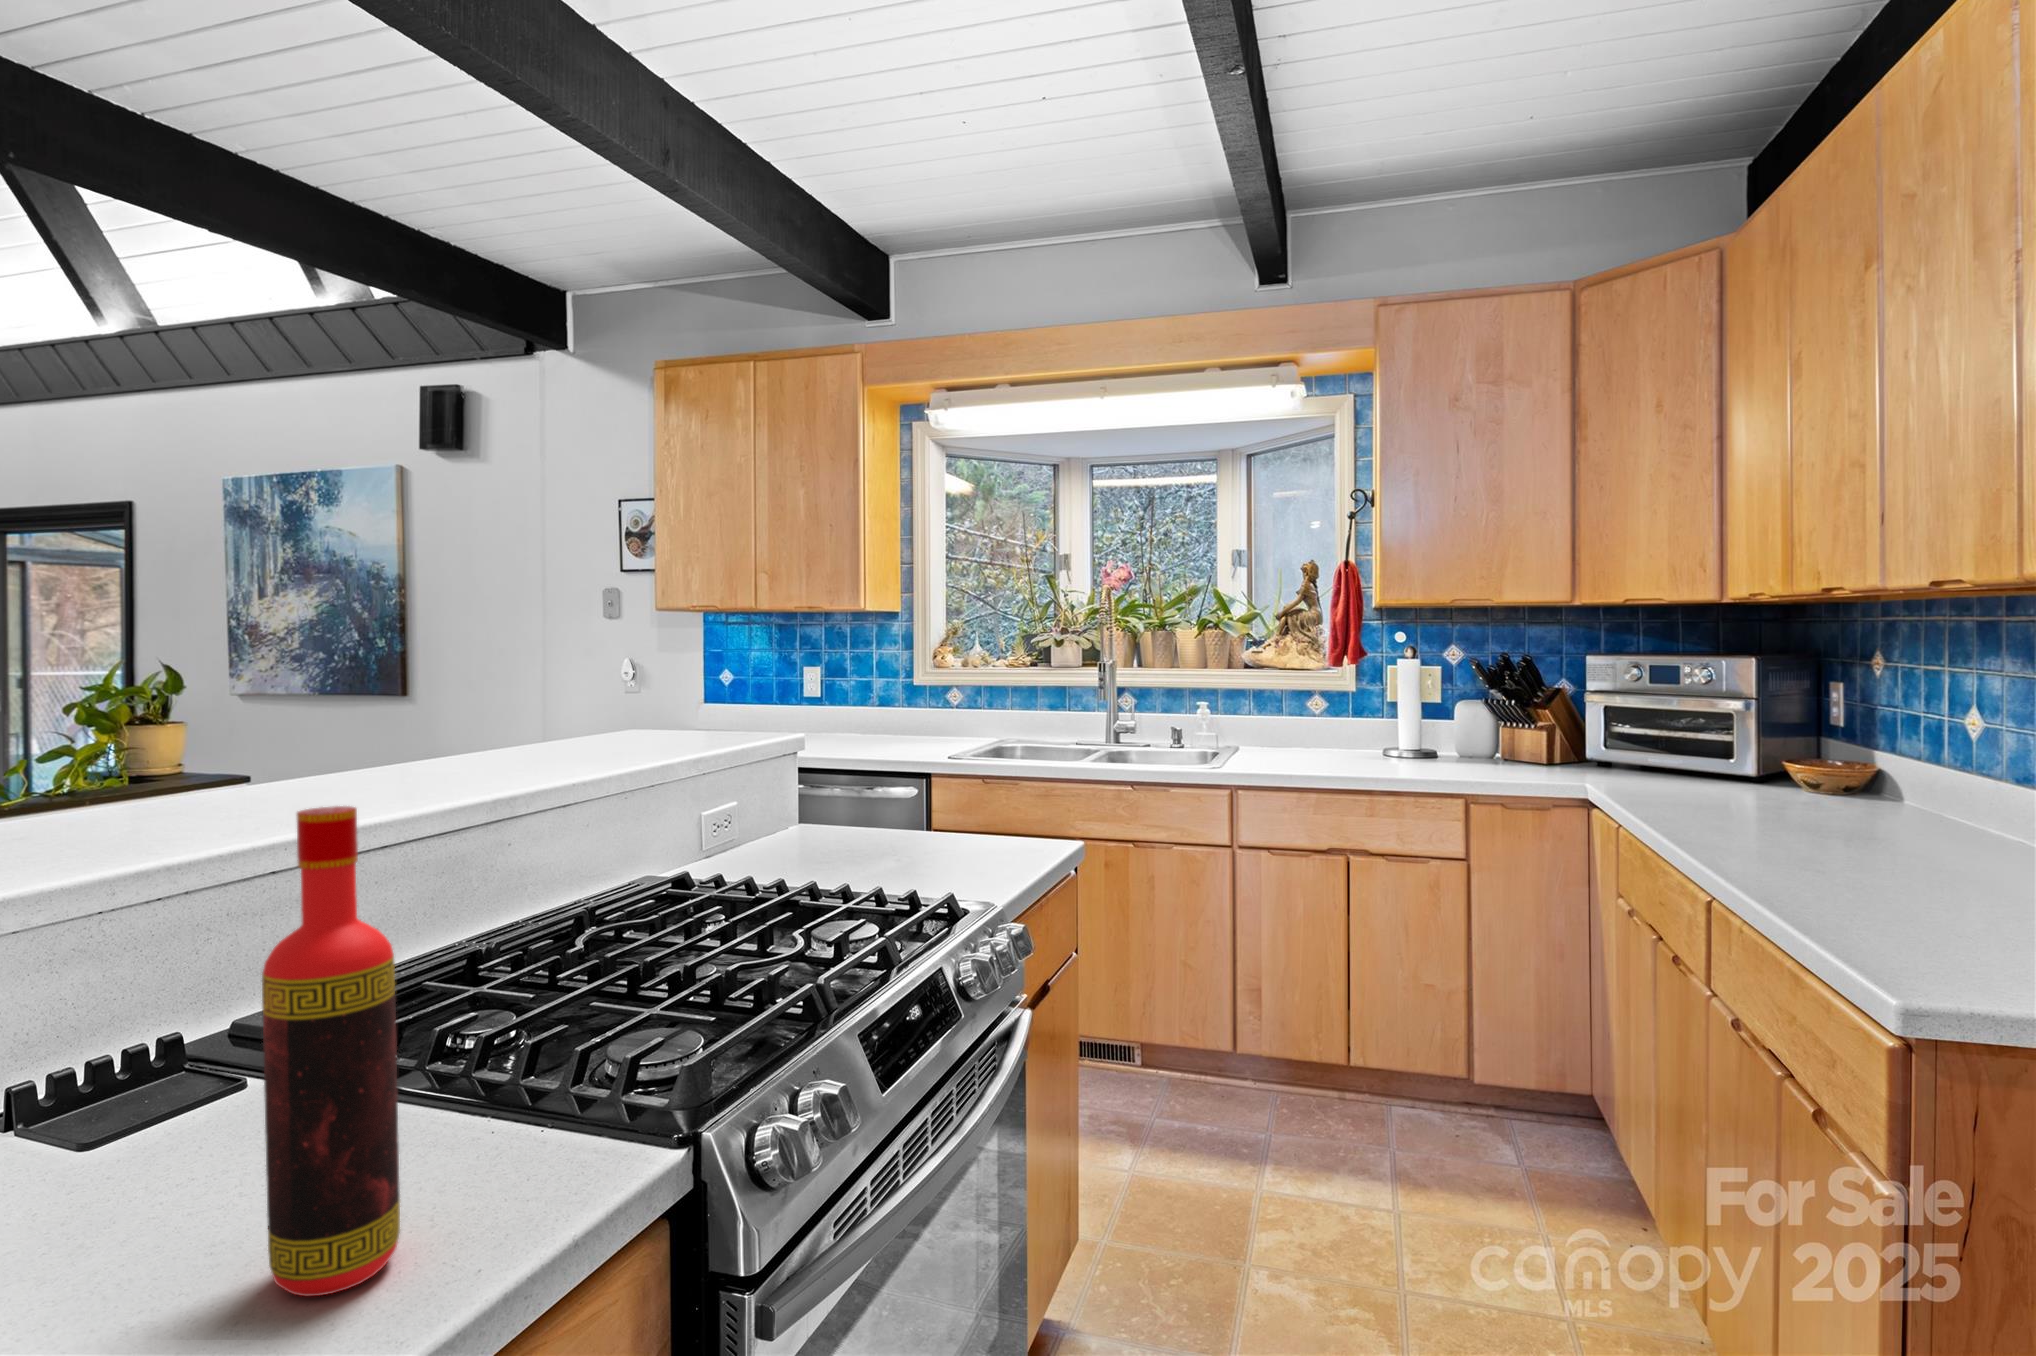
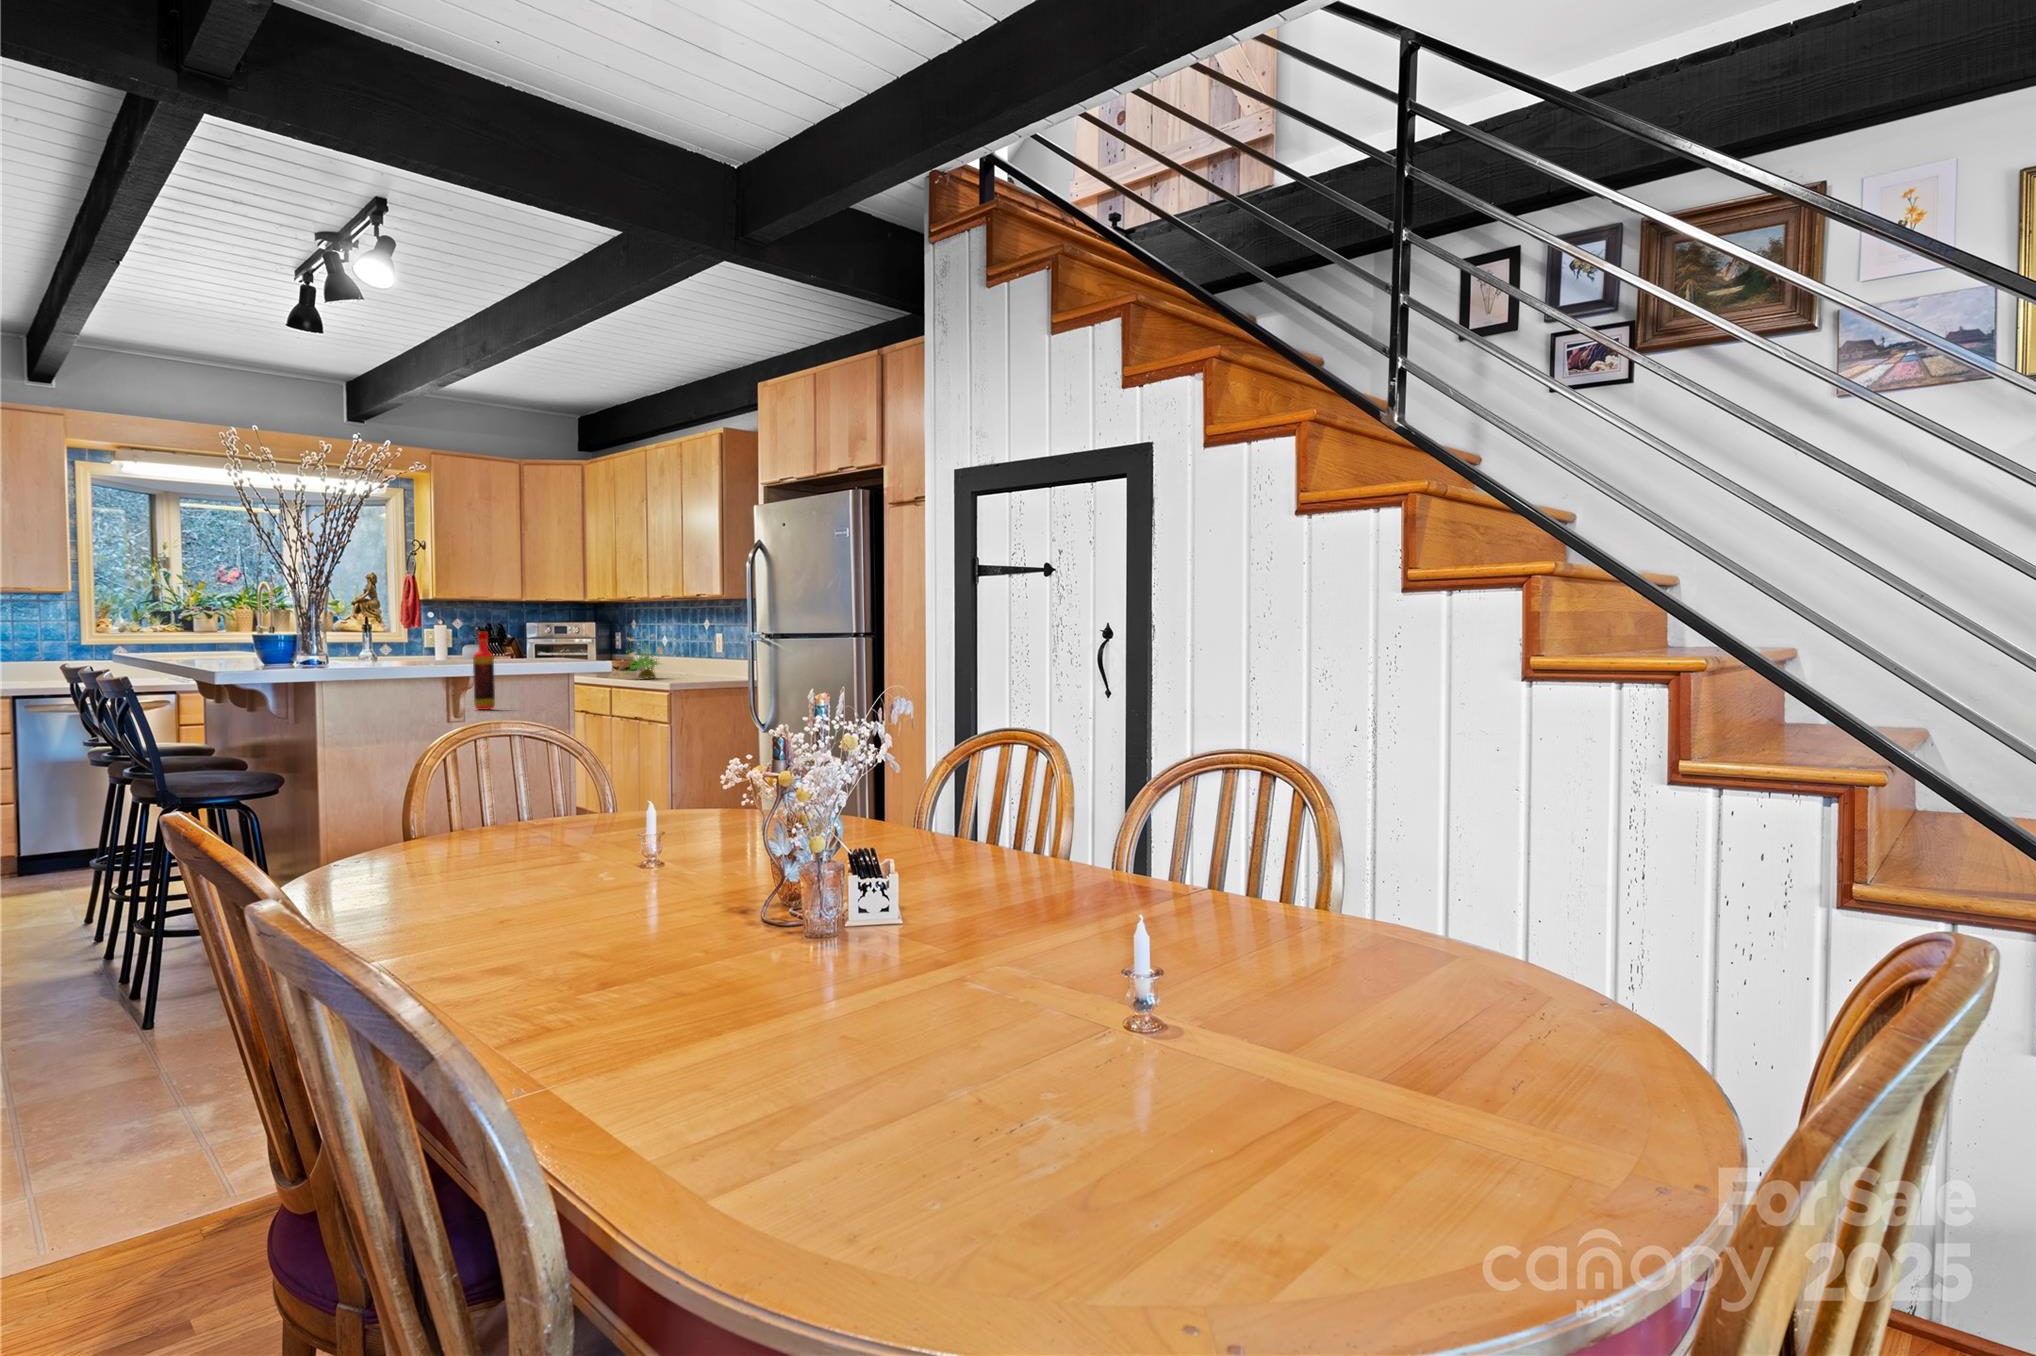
potted plant: none [1777,697,1948,876] -> present [628,635,663,678]

